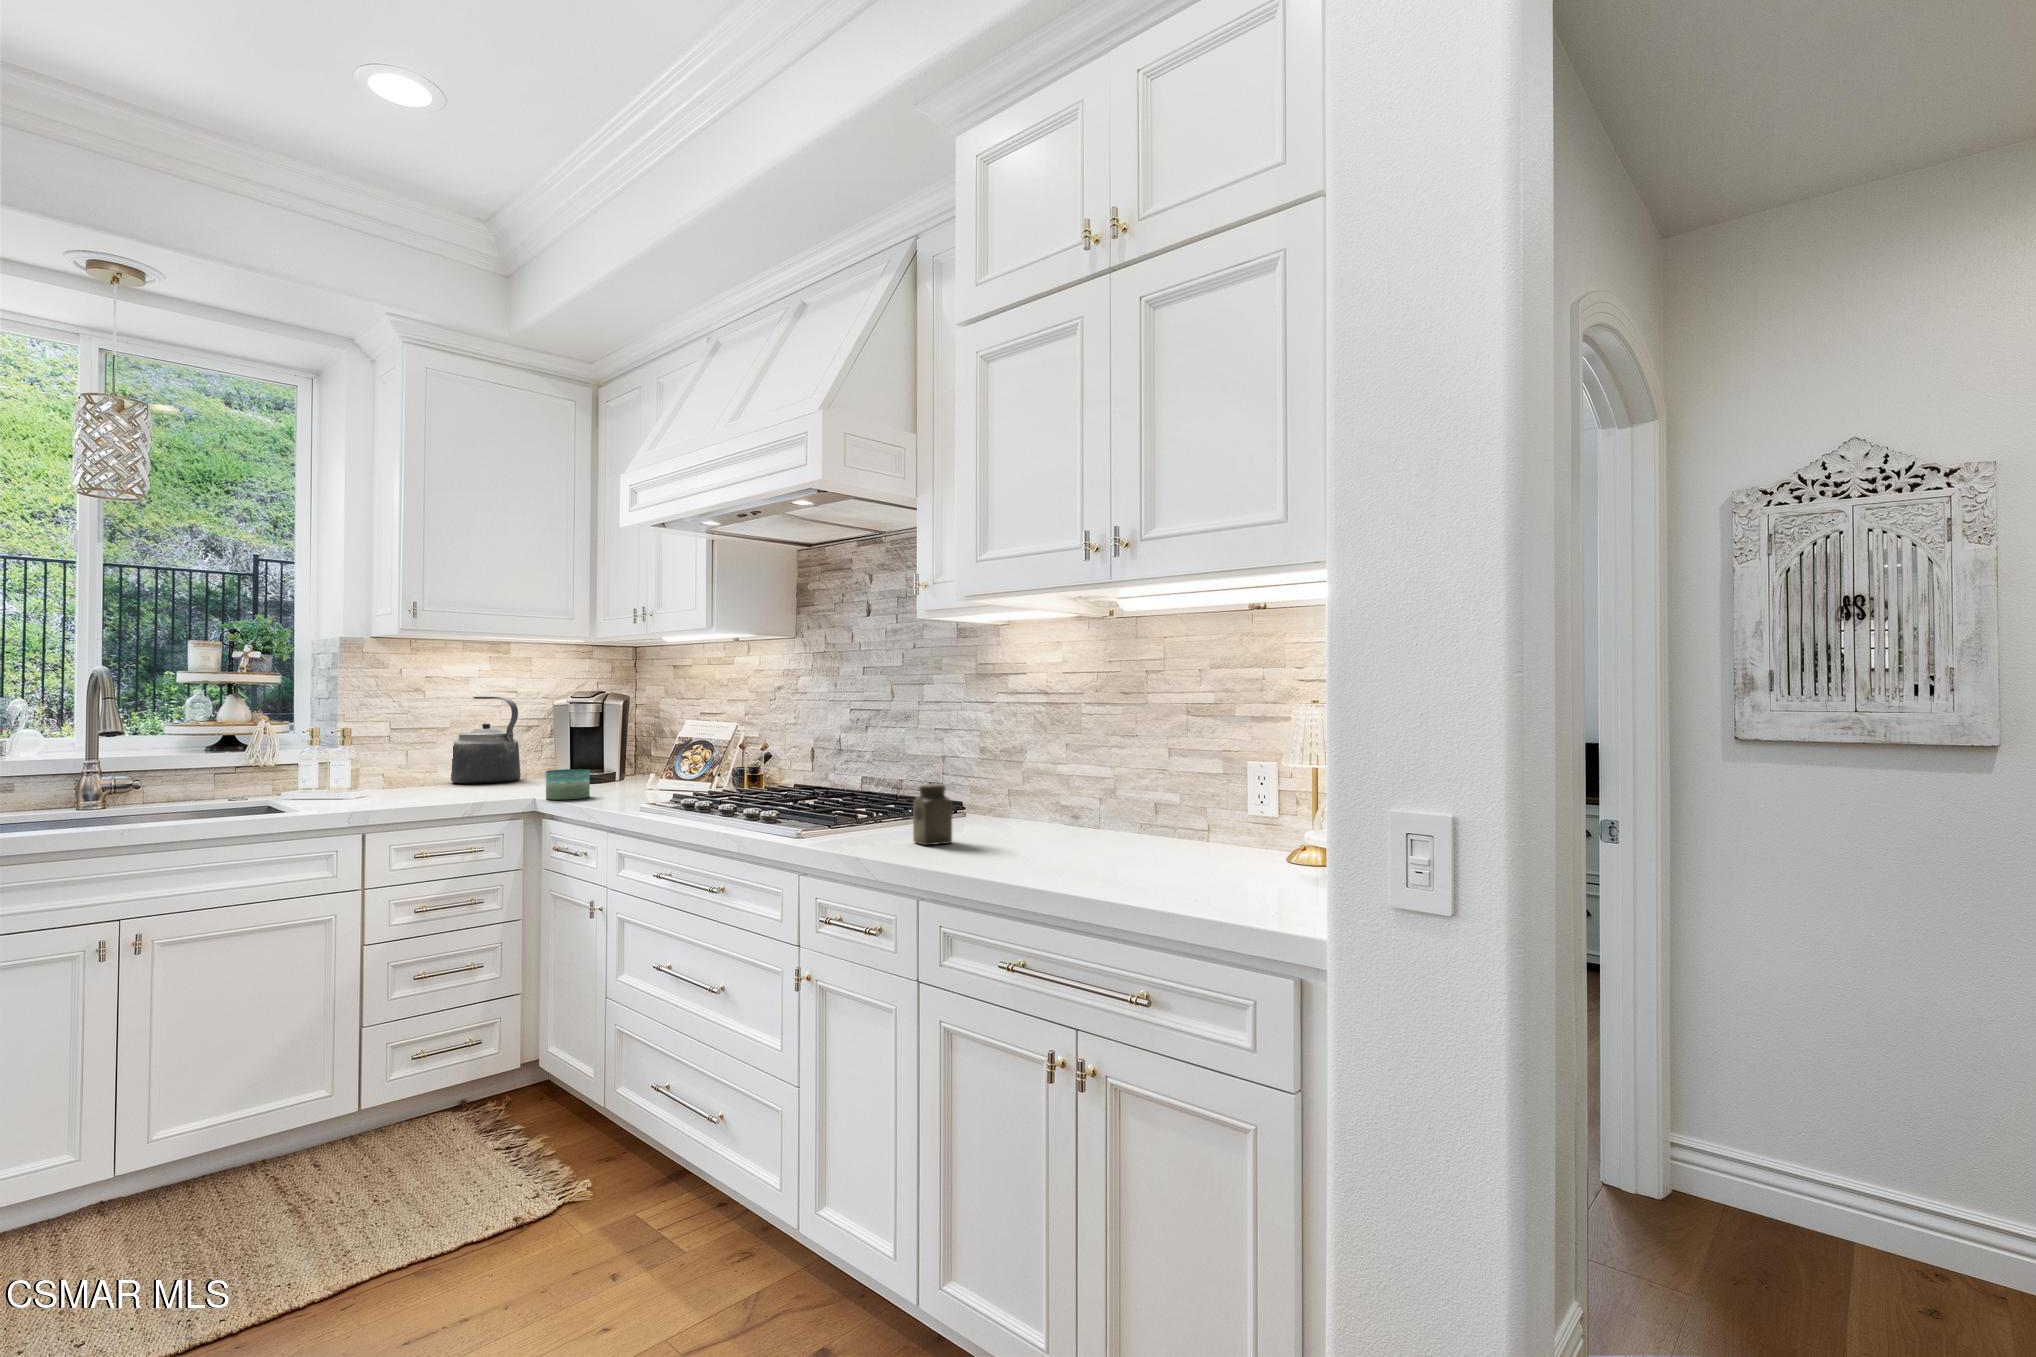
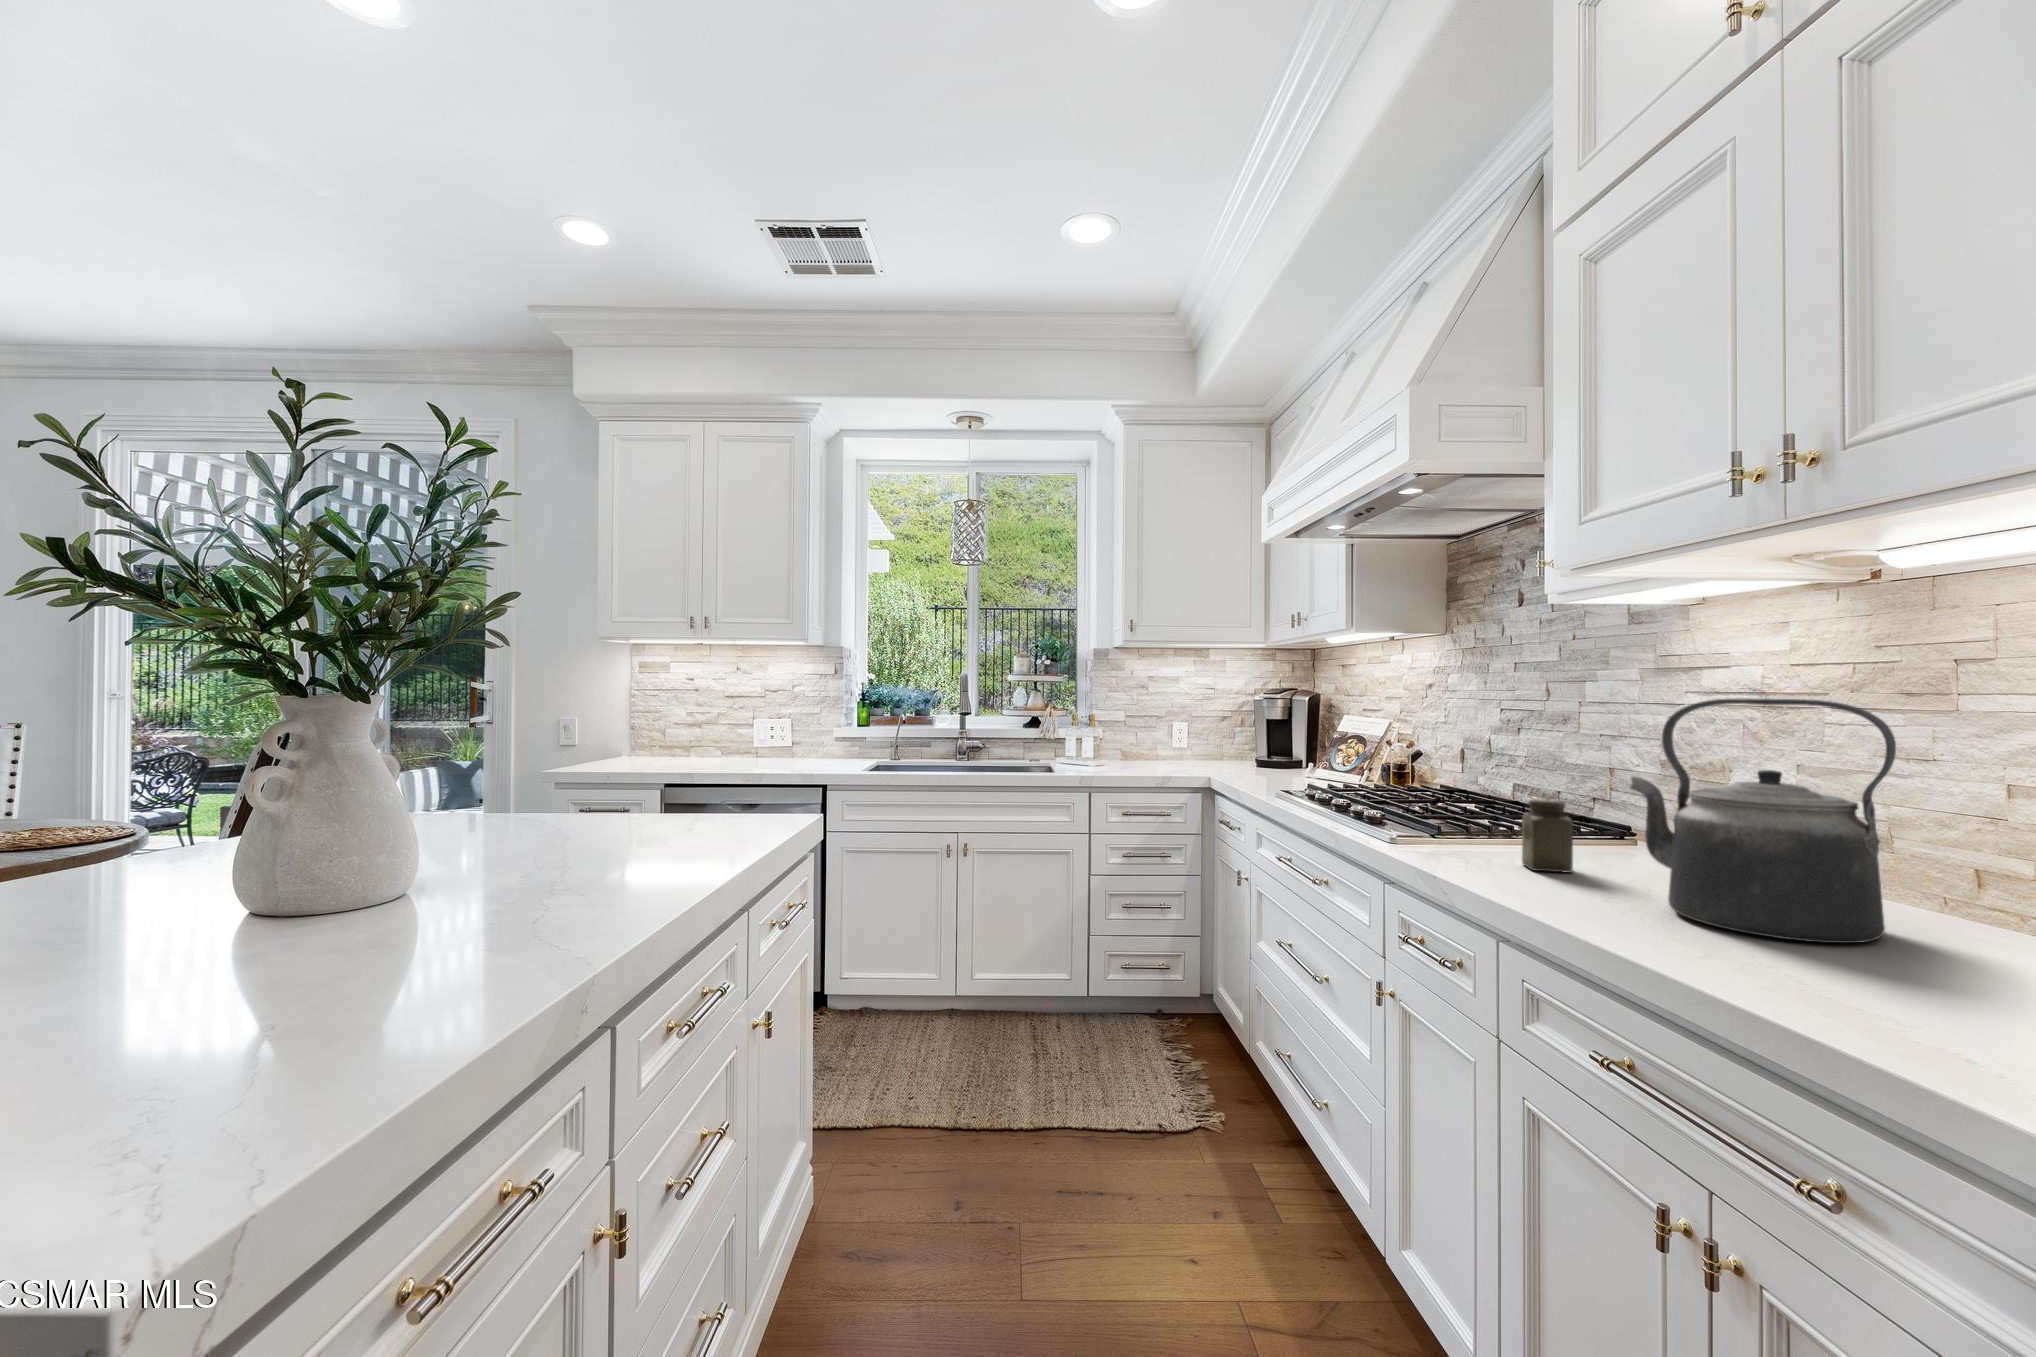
kettle: present [451,696,521,783] -> present [1630,698,1896,943]
candle: present [546,769,590,799] -> none [1215,752,1251,778]

